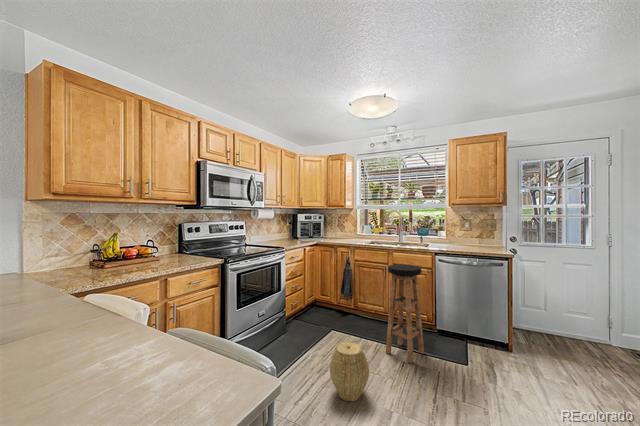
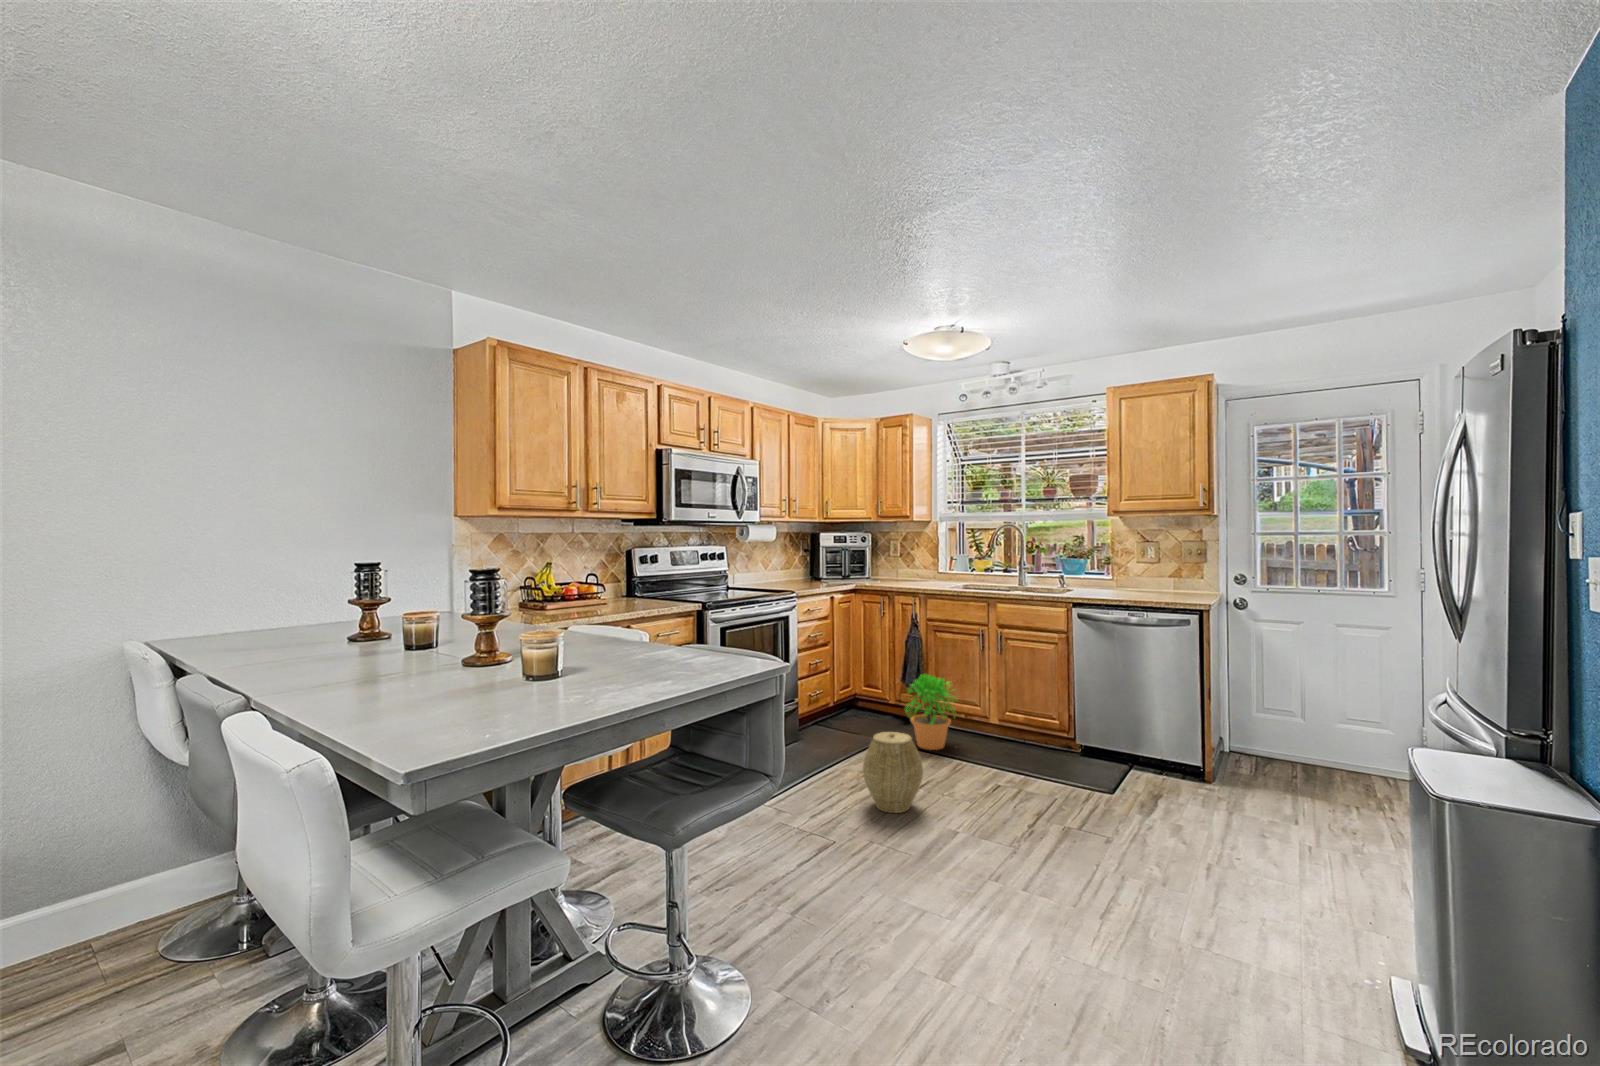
bar stool: present [386,265,424,363] -> none [967,621,1035,782]
potted plant: none [345,292,377,337] -> present [906,674,955,750]

